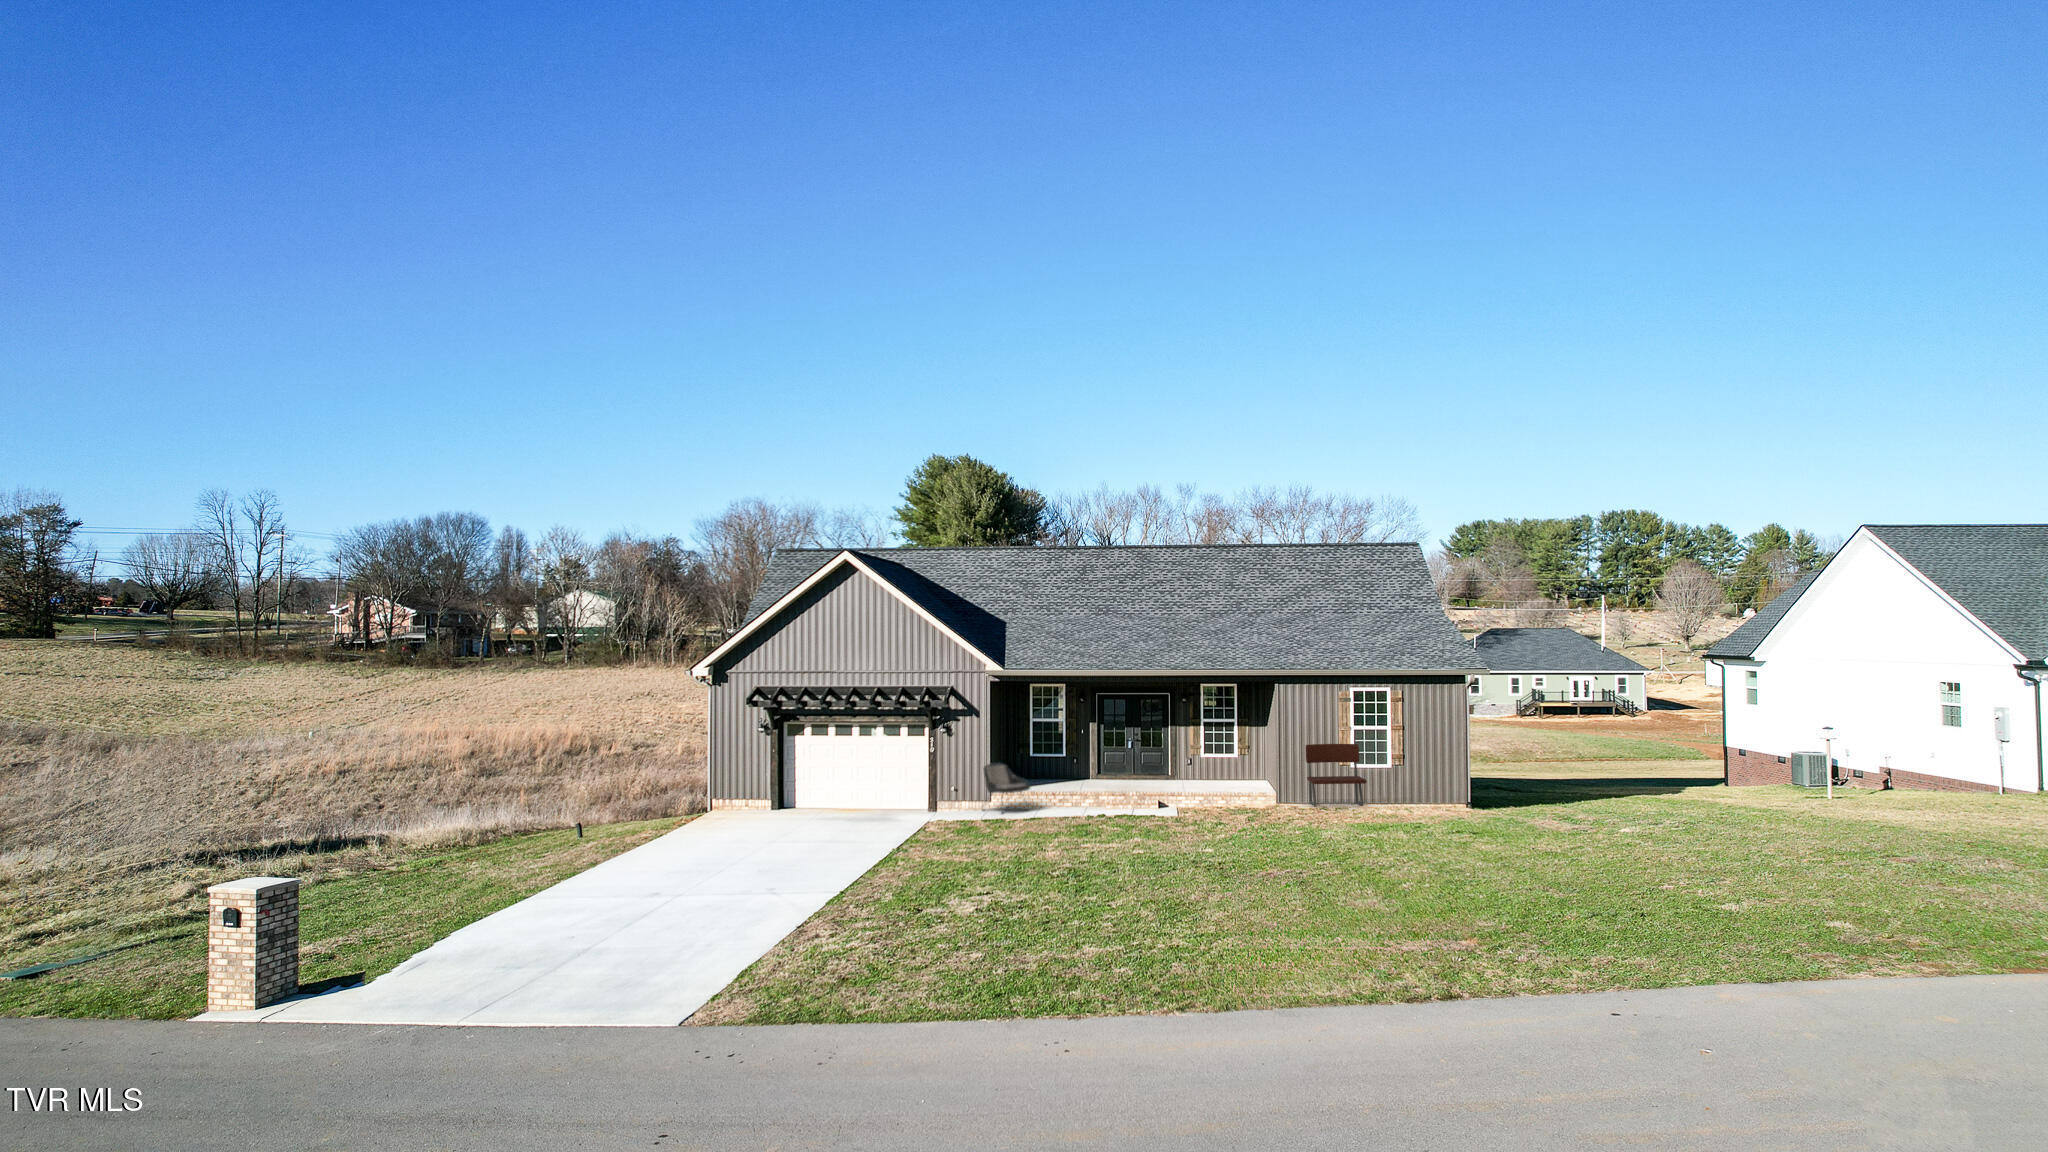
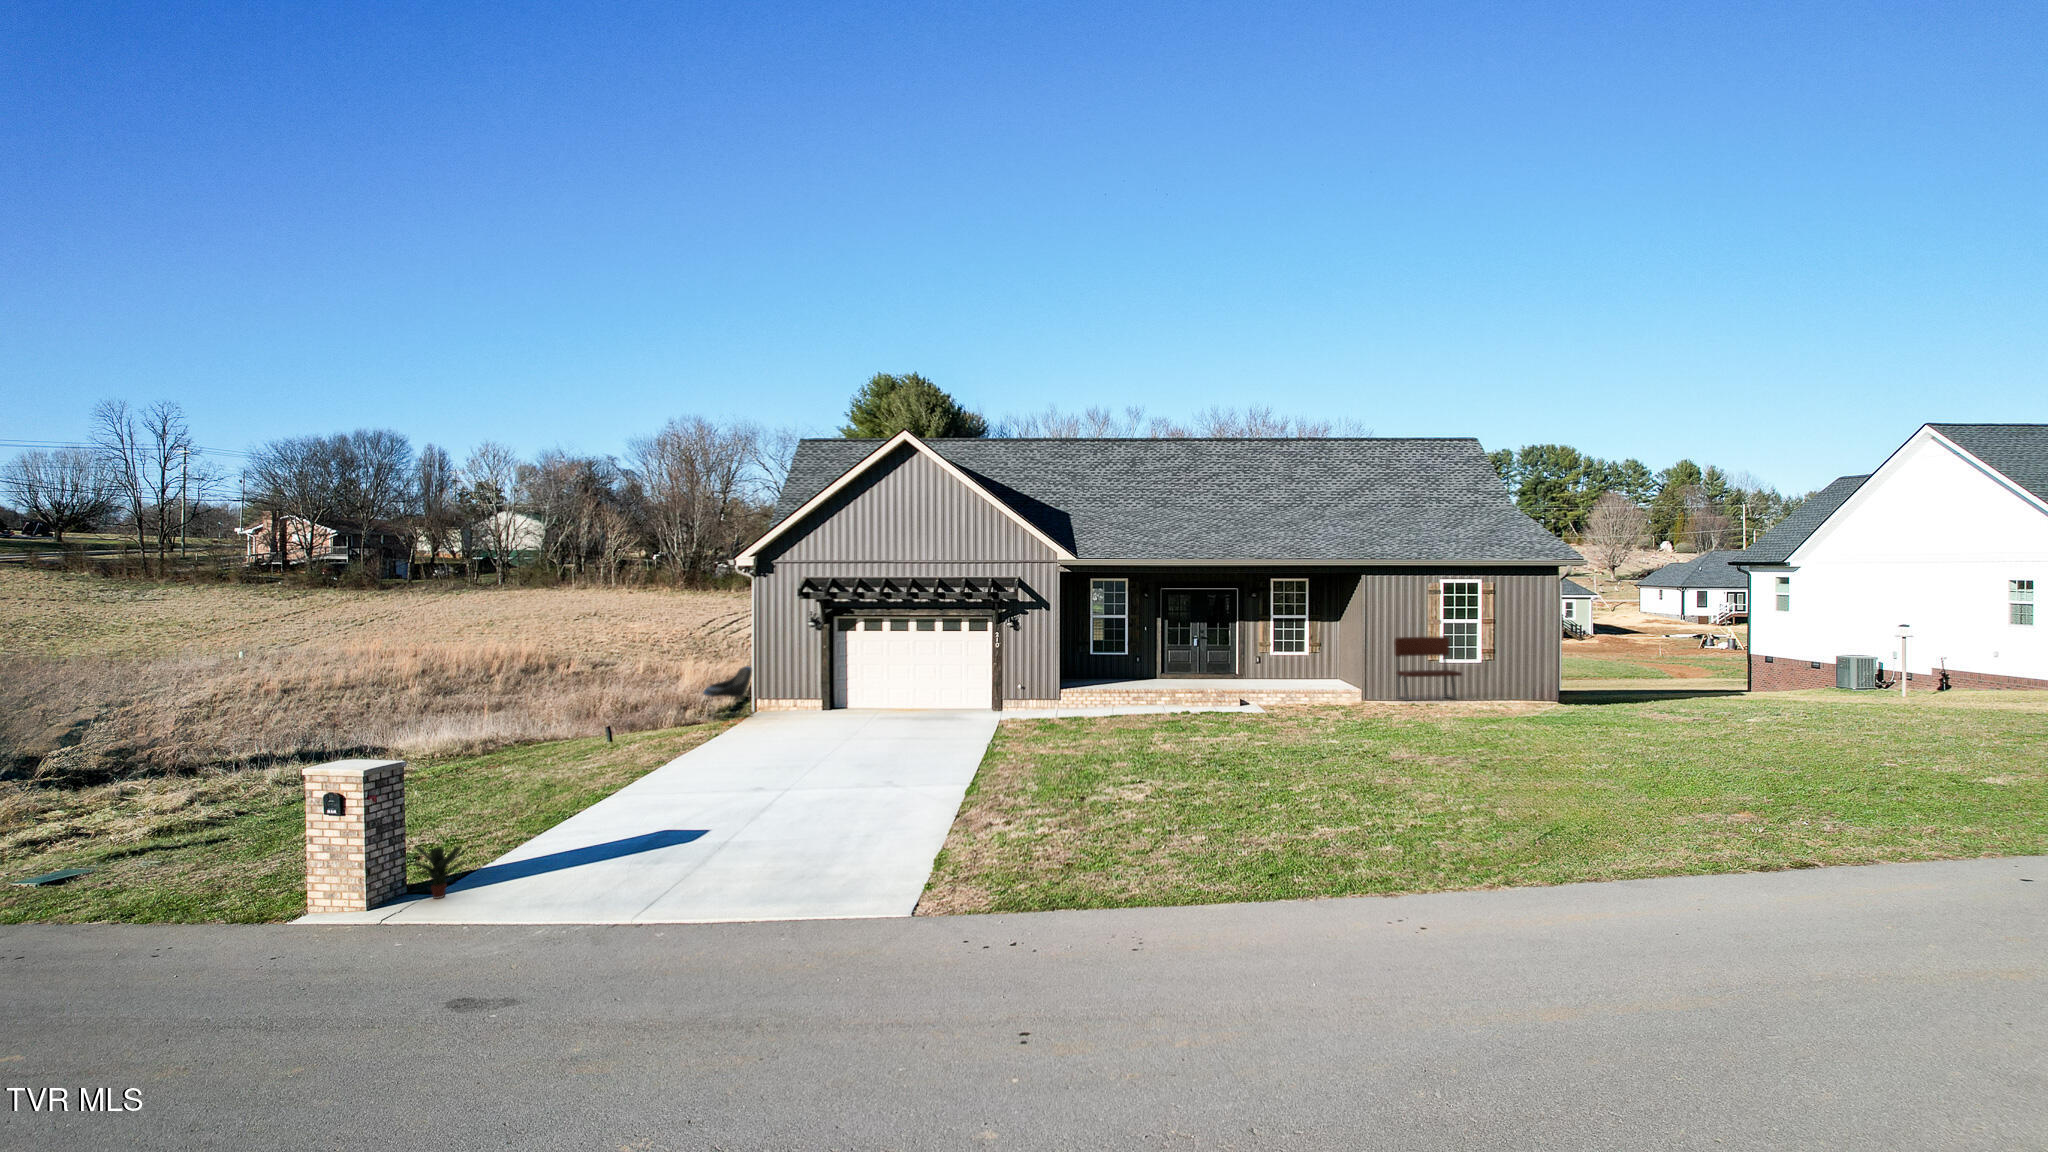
lounge chair: present [983,763,1030,810] -> present [703,666,752,715]
potted plant: none [292,952,342,995] -> present [414,846,464,899]

